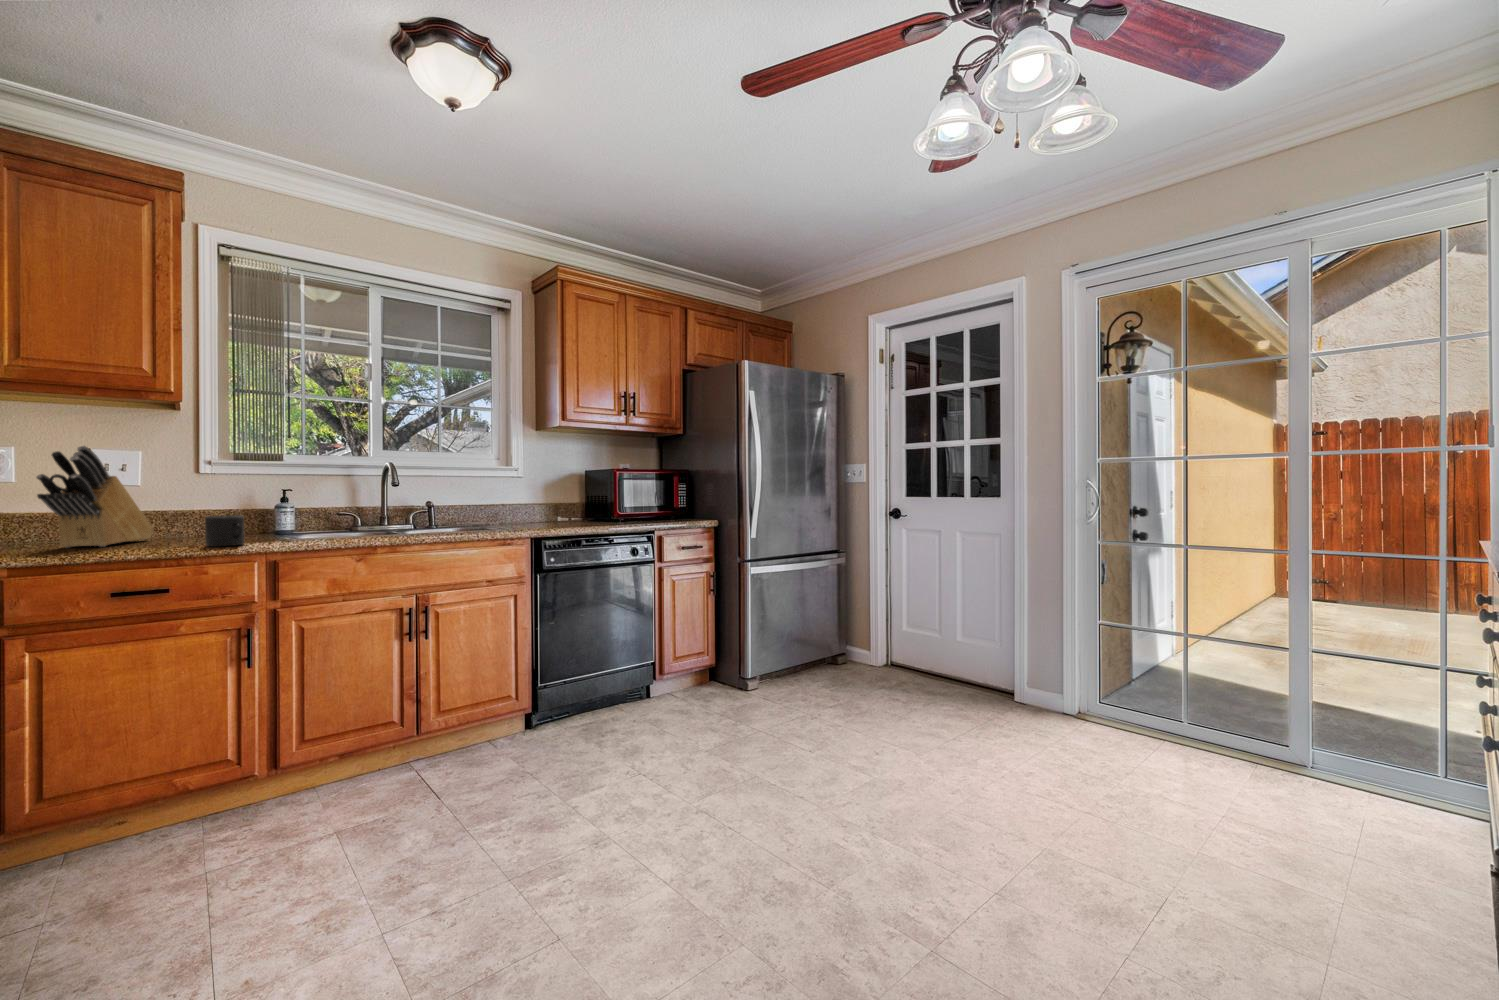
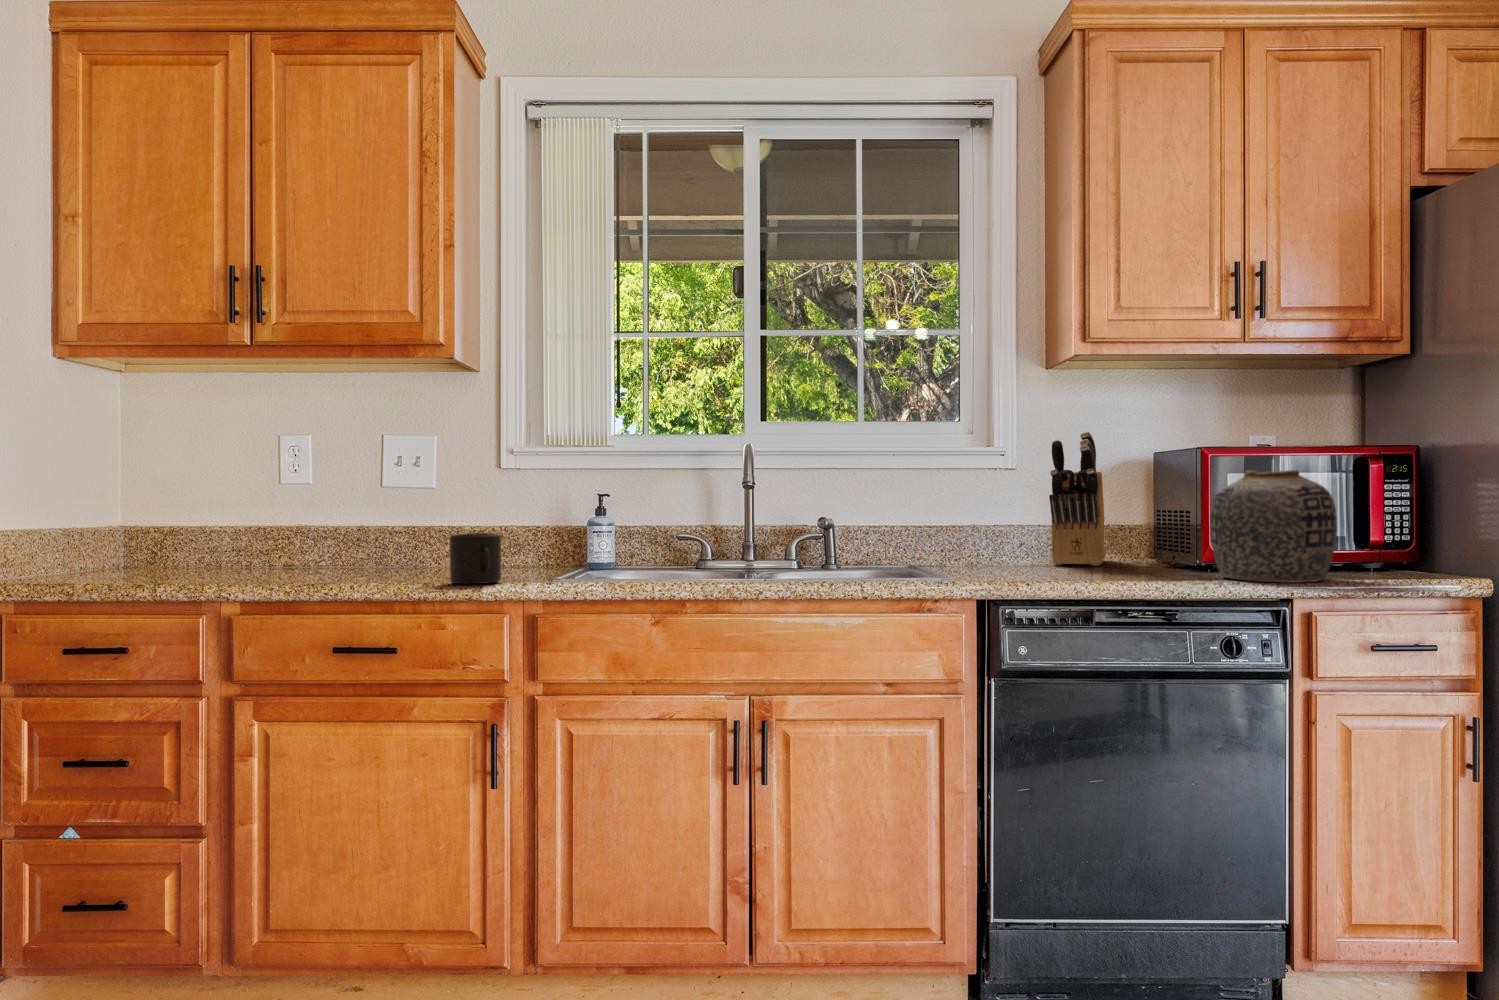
knife block: present [36,446,154,548] -> present [1049,432,1106,566]
vase: none [624,480,671,526] -> present [1210,470,1337,583]

